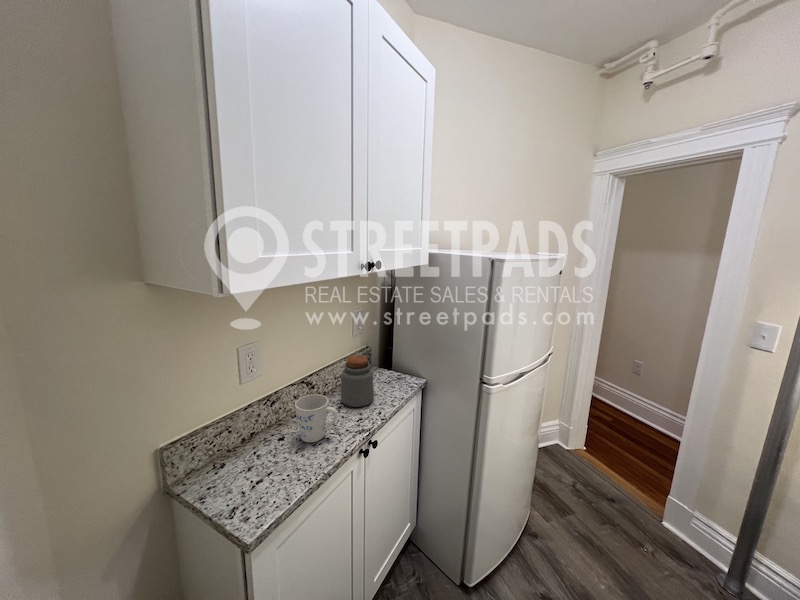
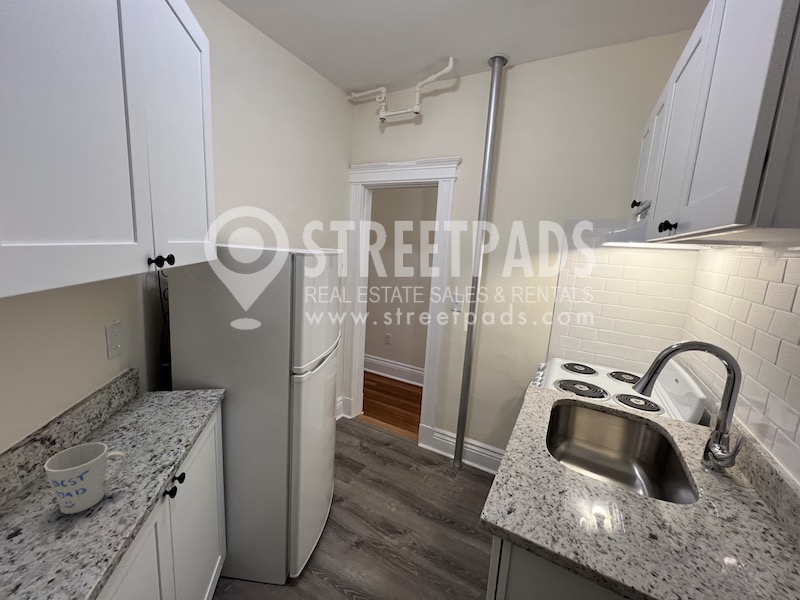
jar: present [341,355,374,407] -> none [108,380,163,448]

